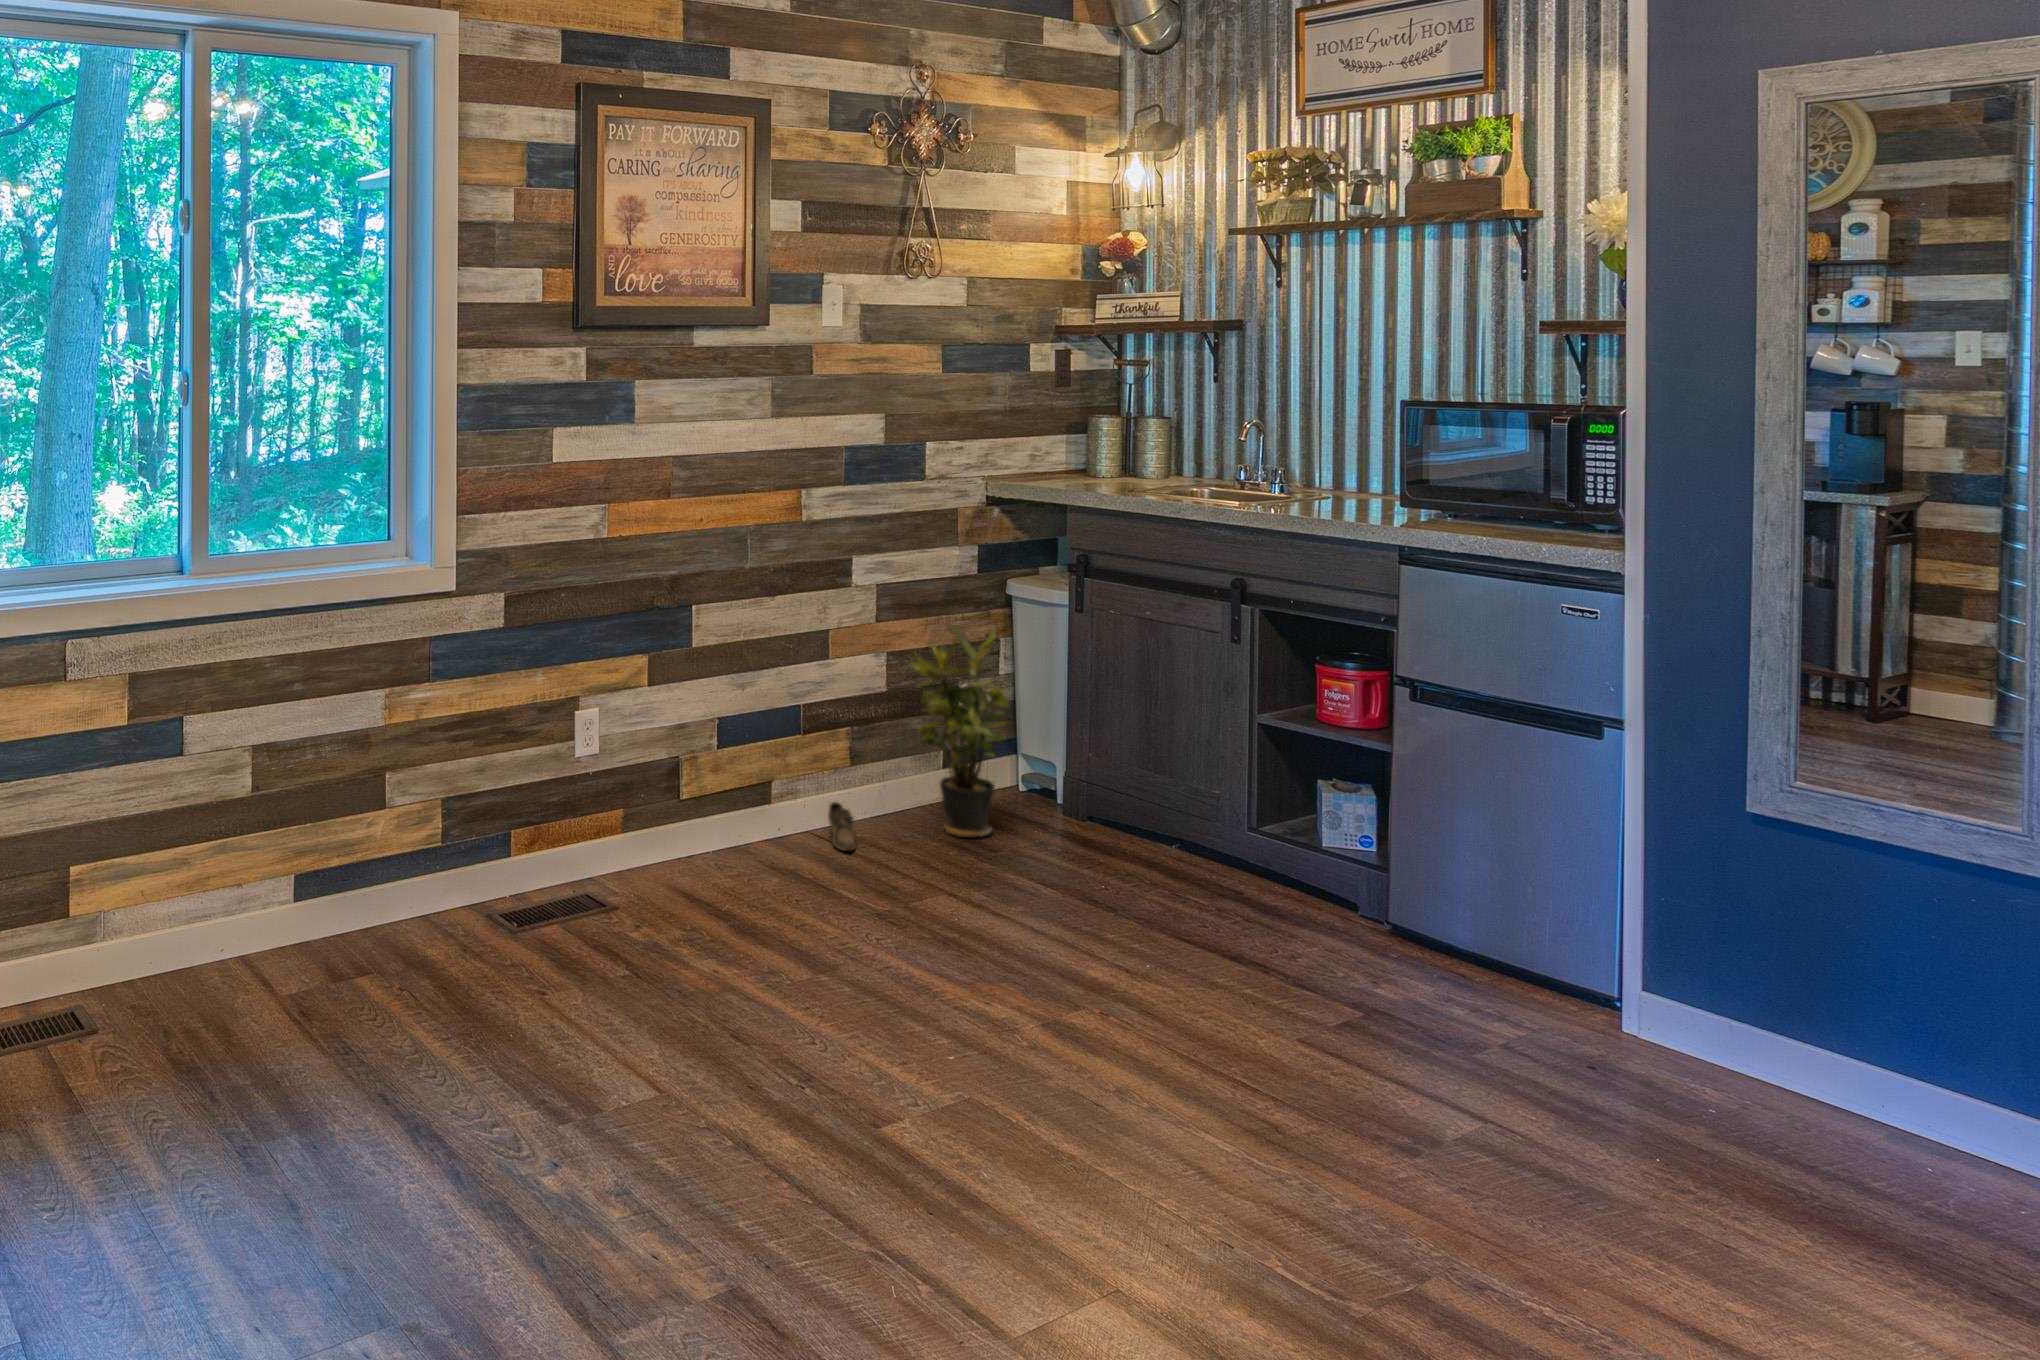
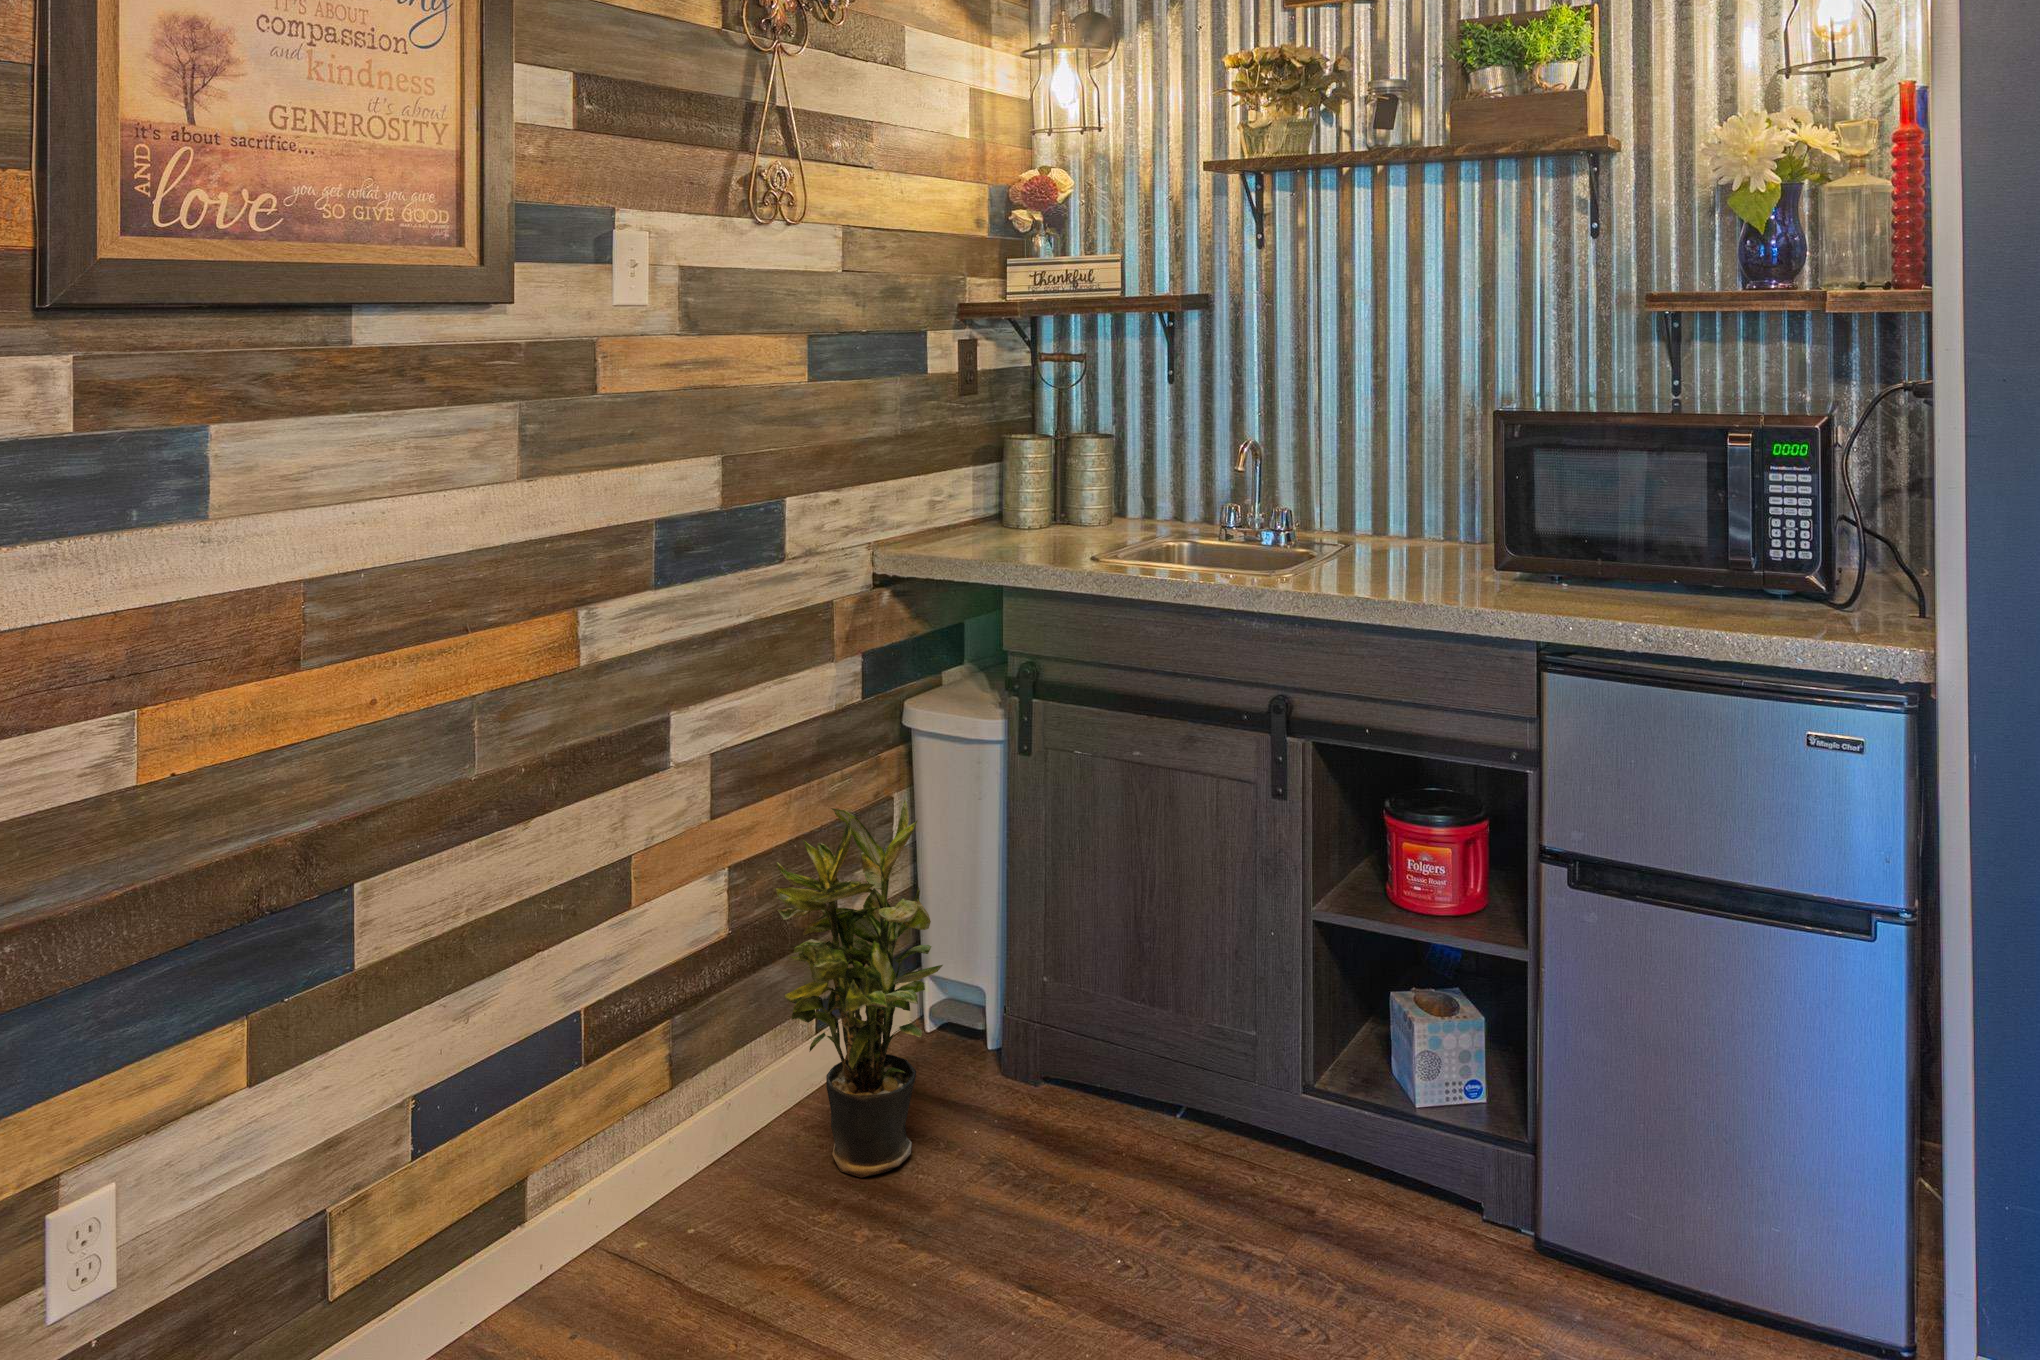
shoe: present [828,802,856,851] -> none [637,1173,693,1288]

